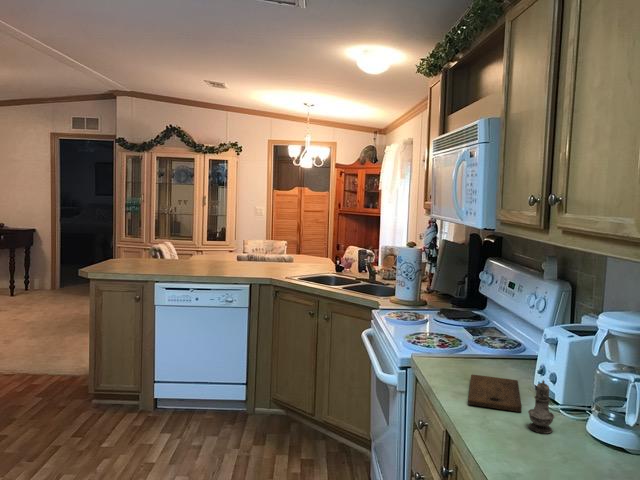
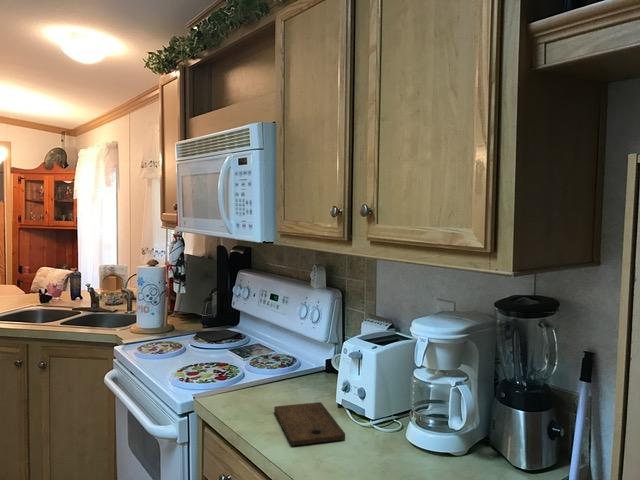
salt shaker: present [528,380,554,433] -> none [361,402,387,460]

